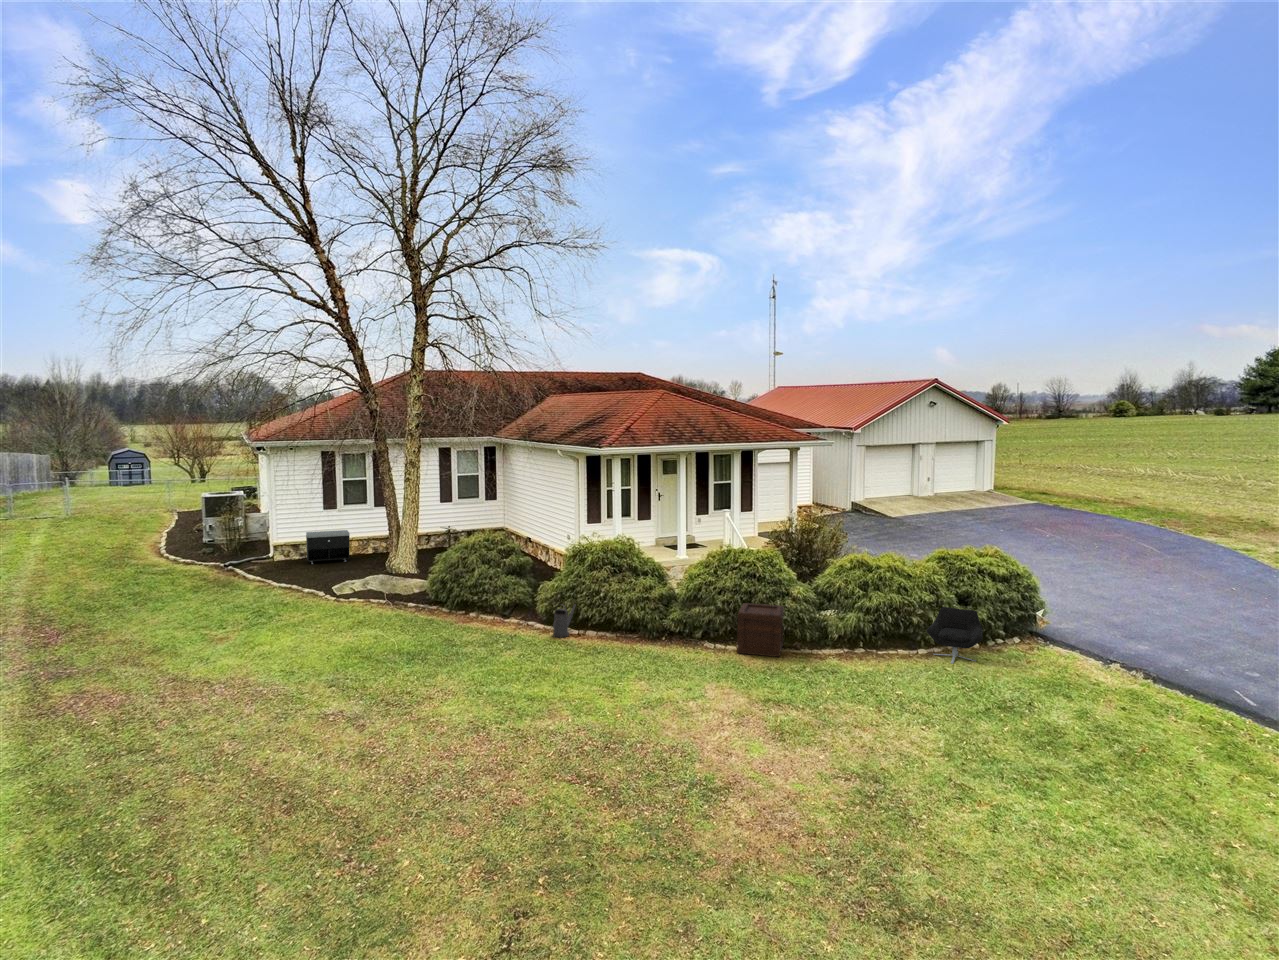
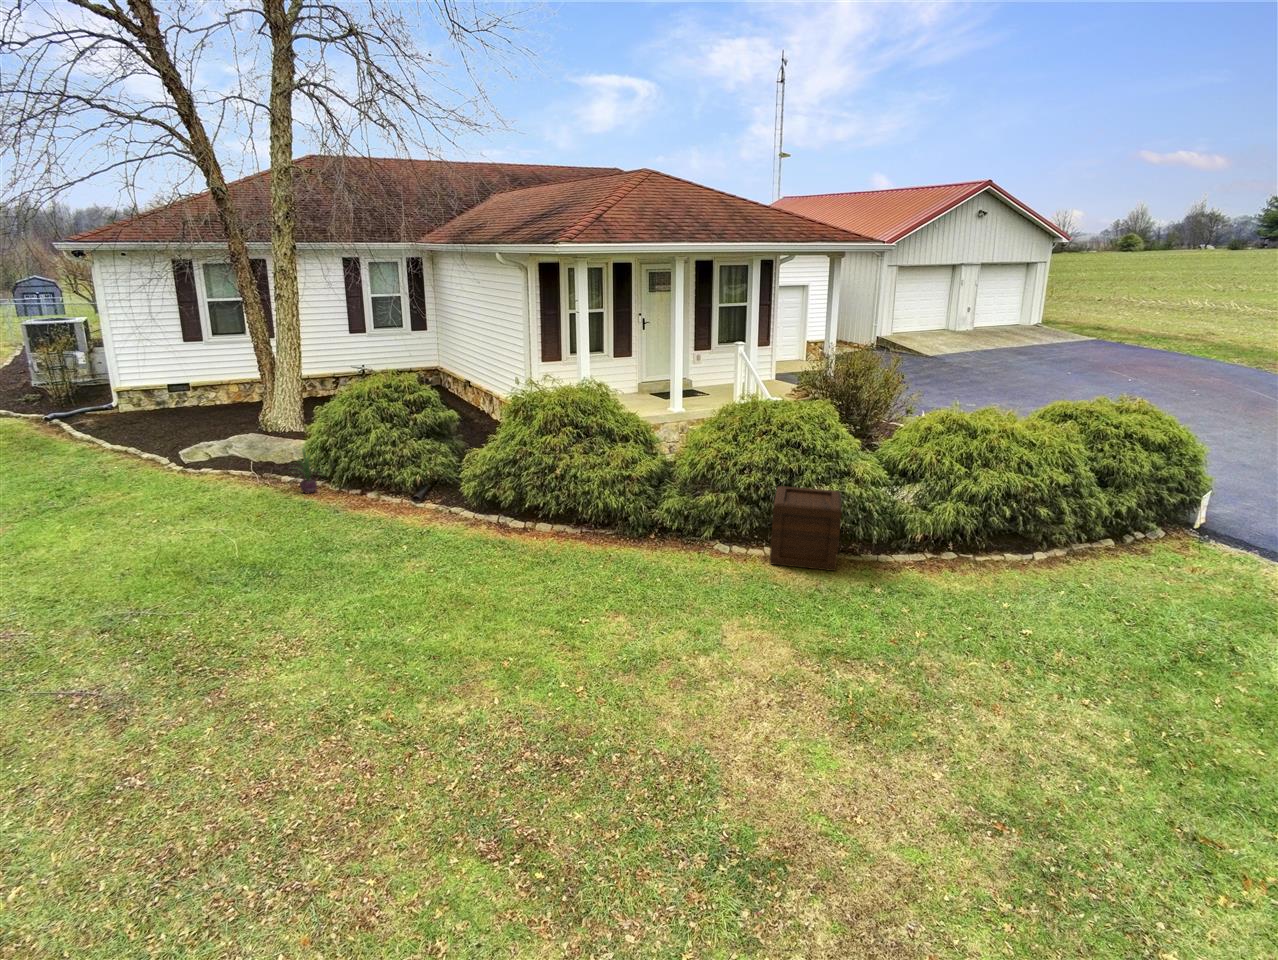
storage bench: present [306,530,350,564] -> none [156,370,222,417]
decorative plant: none [412,581,444,613] -> present [299,448,318,493]
watering can: present [553,604,576,638] -> none [486,484,523,537]
lounge chair: present [926,607,983,664] -> none [1058,492,1151,581]

